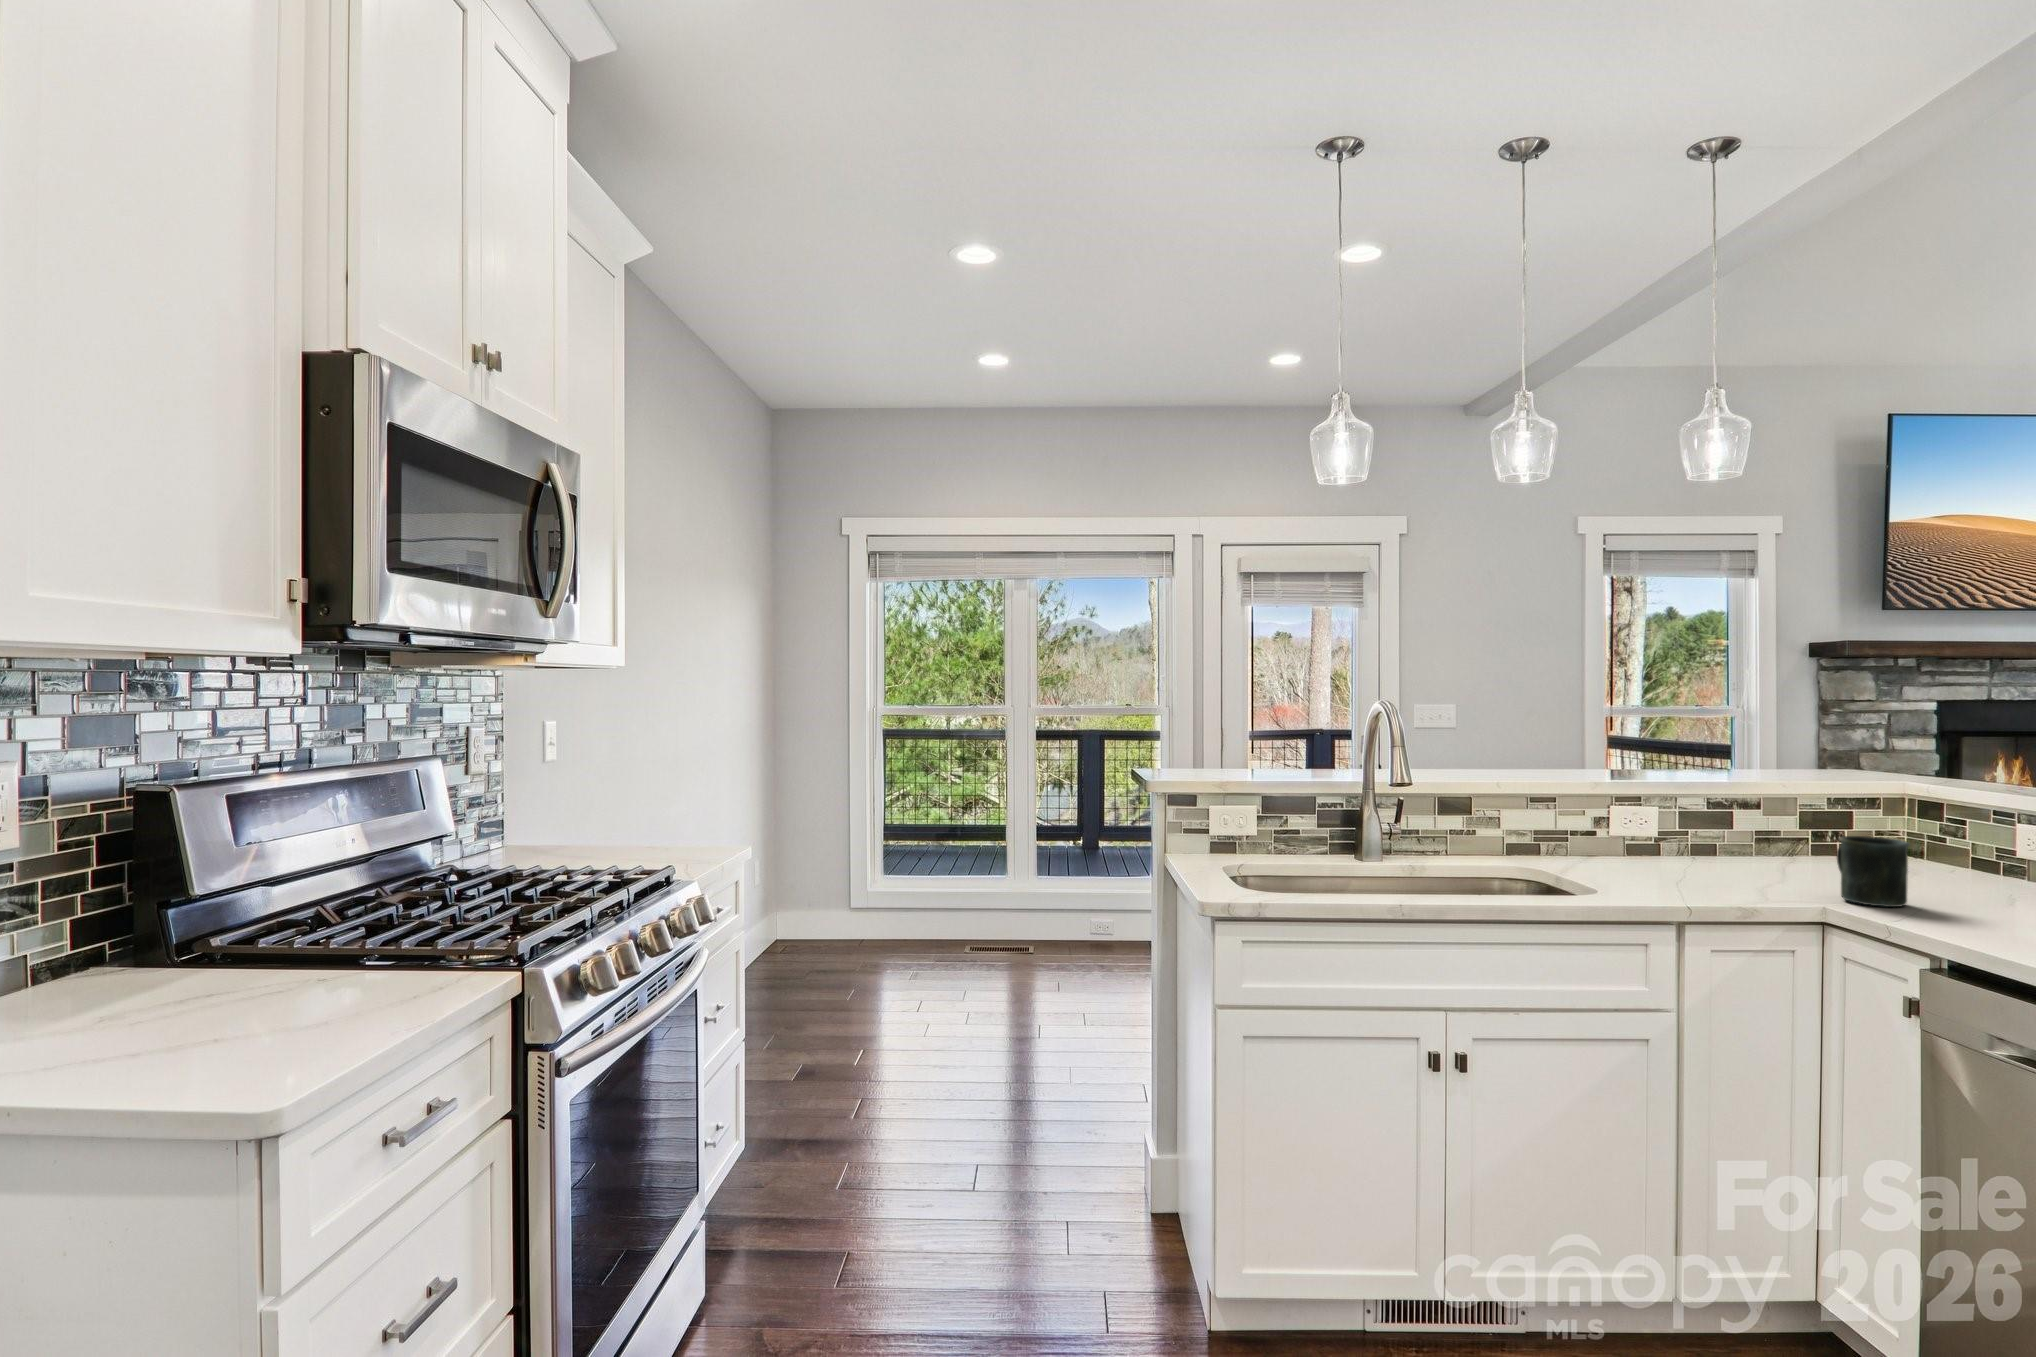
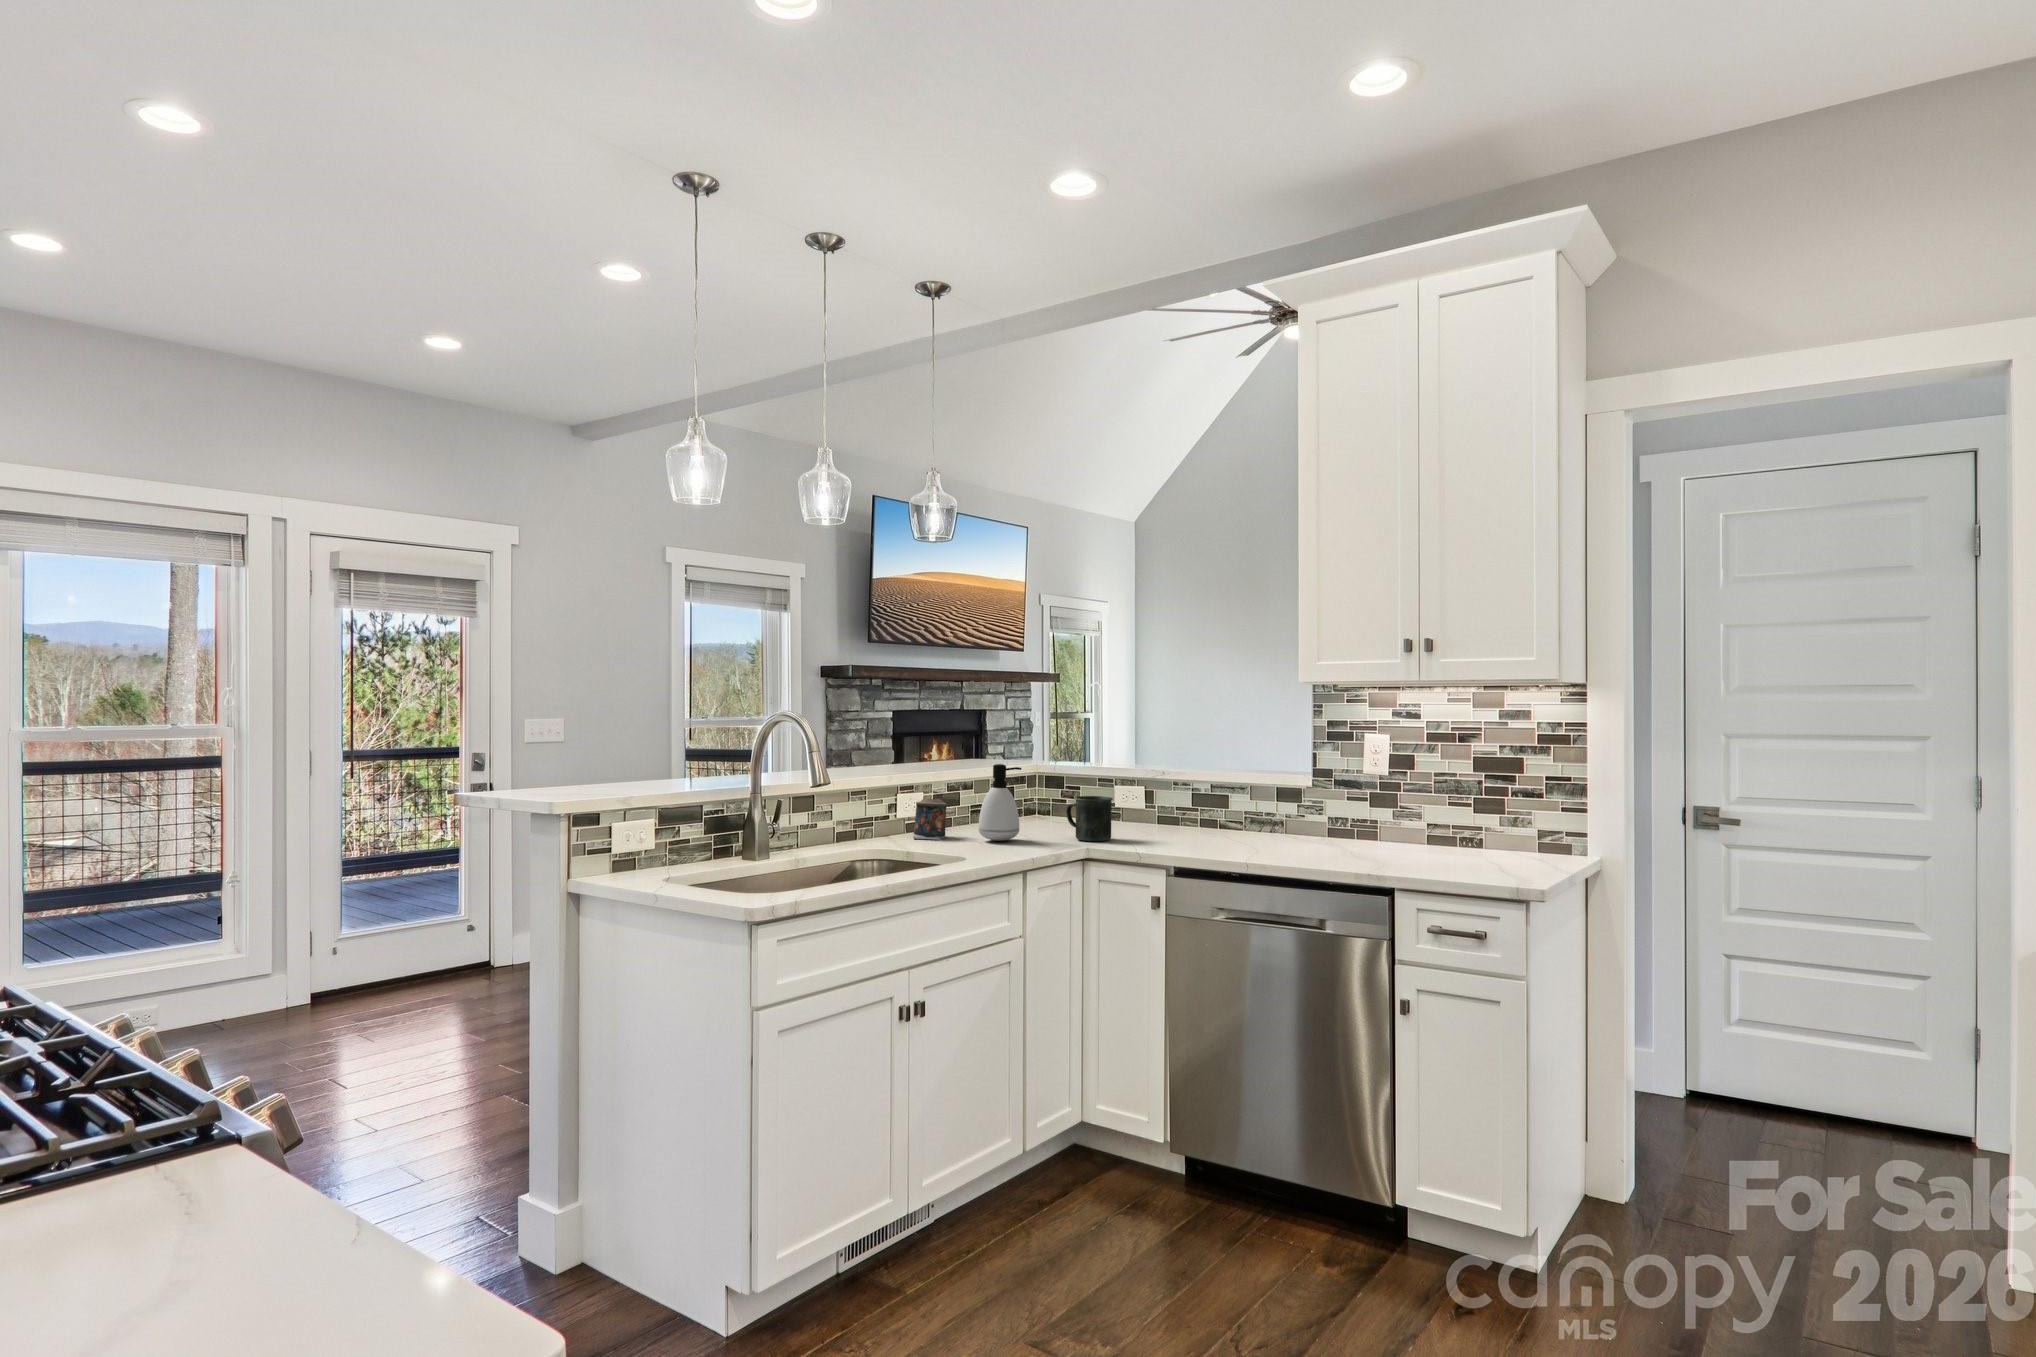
soap dispenser: none [1688,779,1755,883] -> present [979,764,1021,841]
candle: none [1615,816,1669,870] -> present [913,799,947,840]

